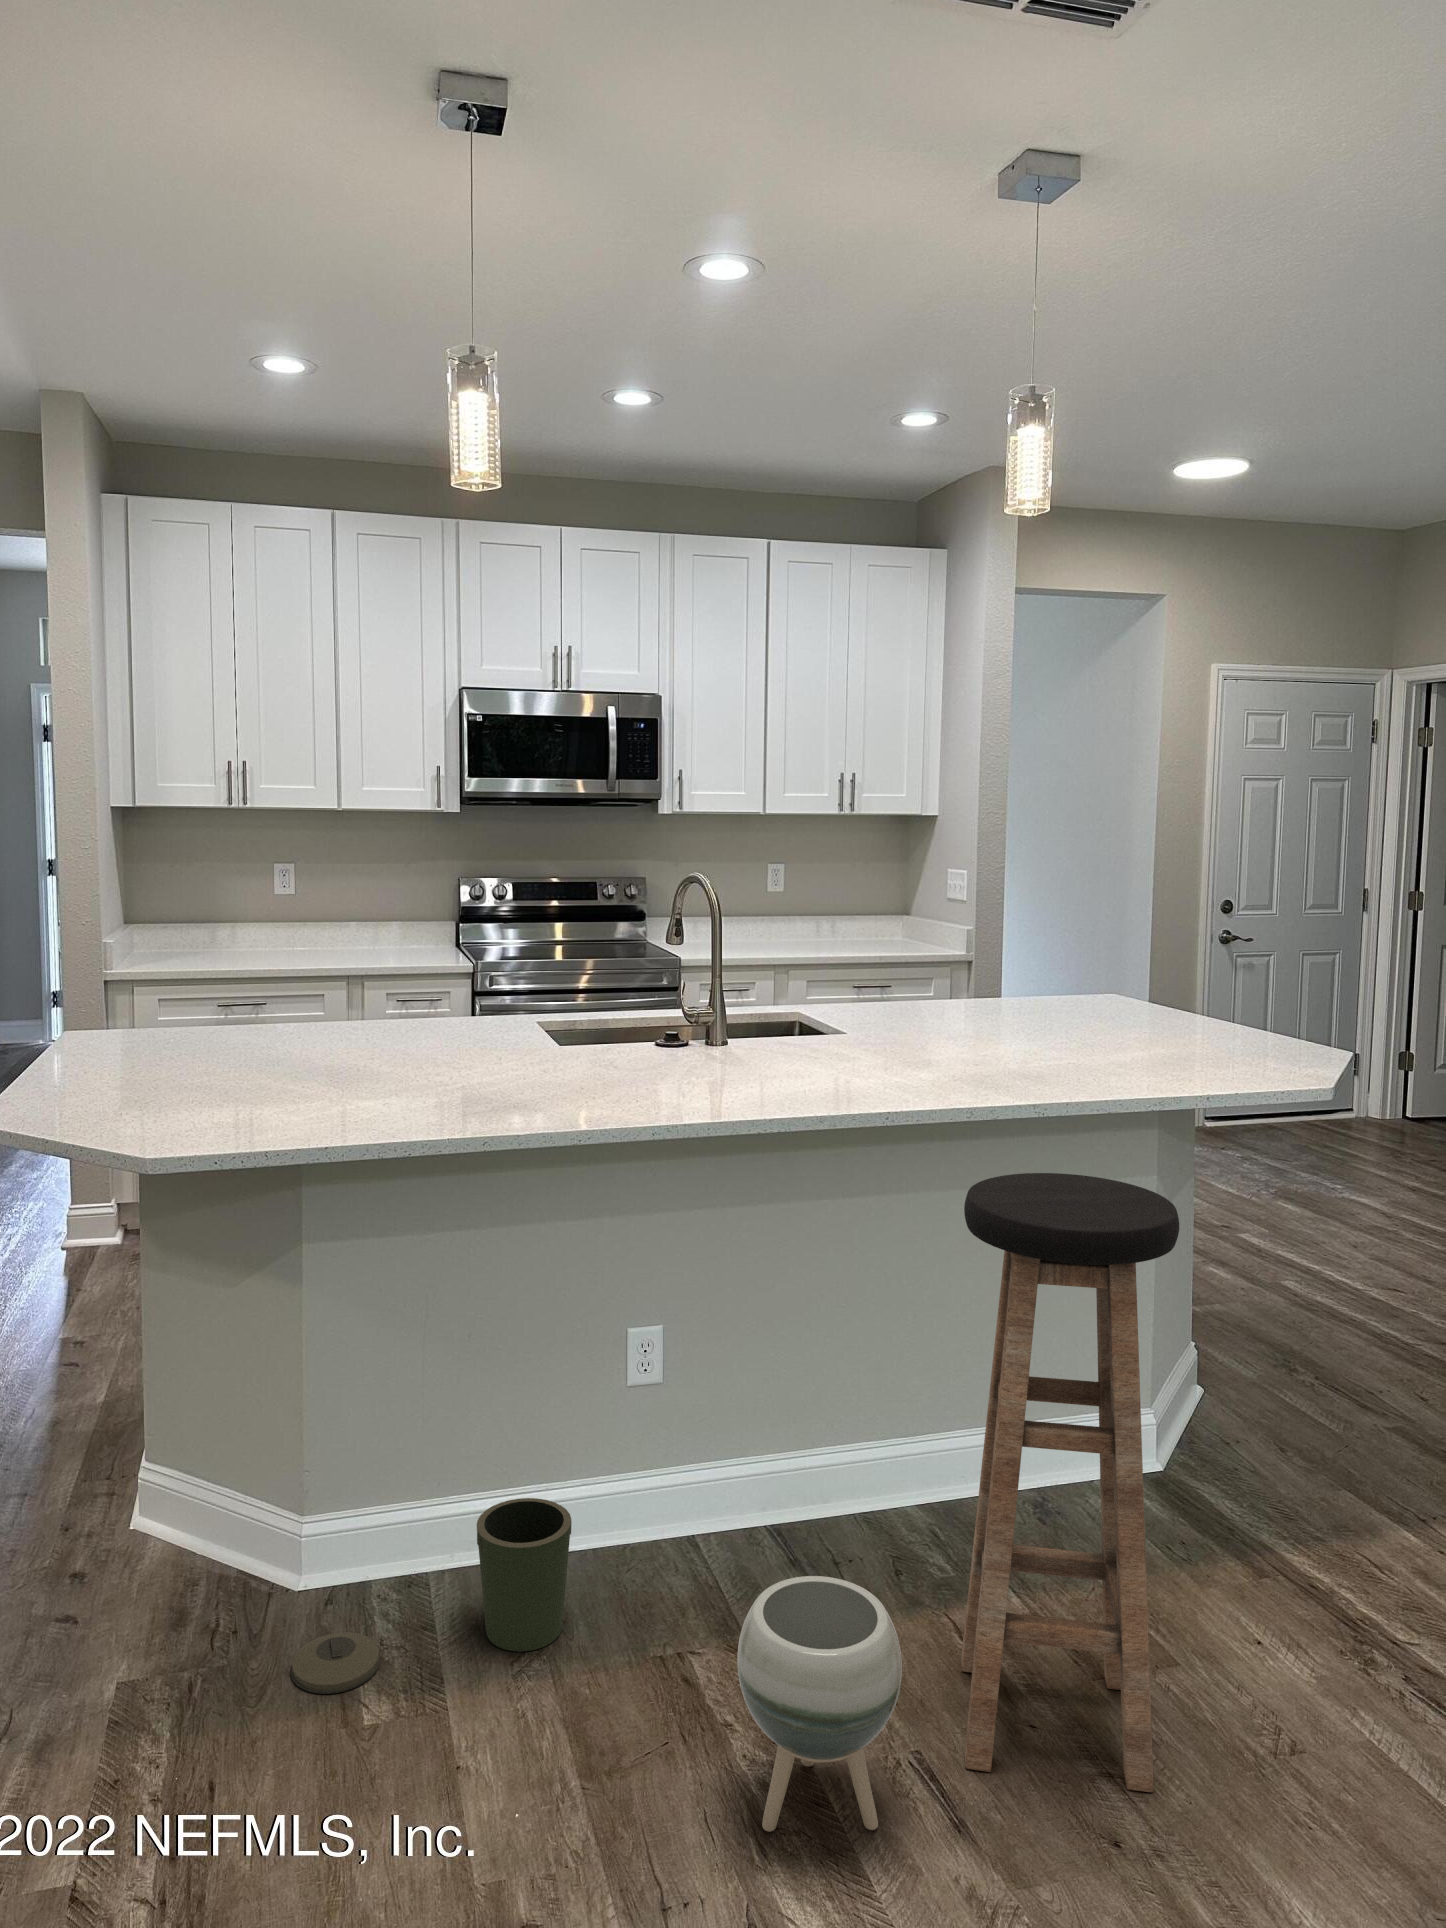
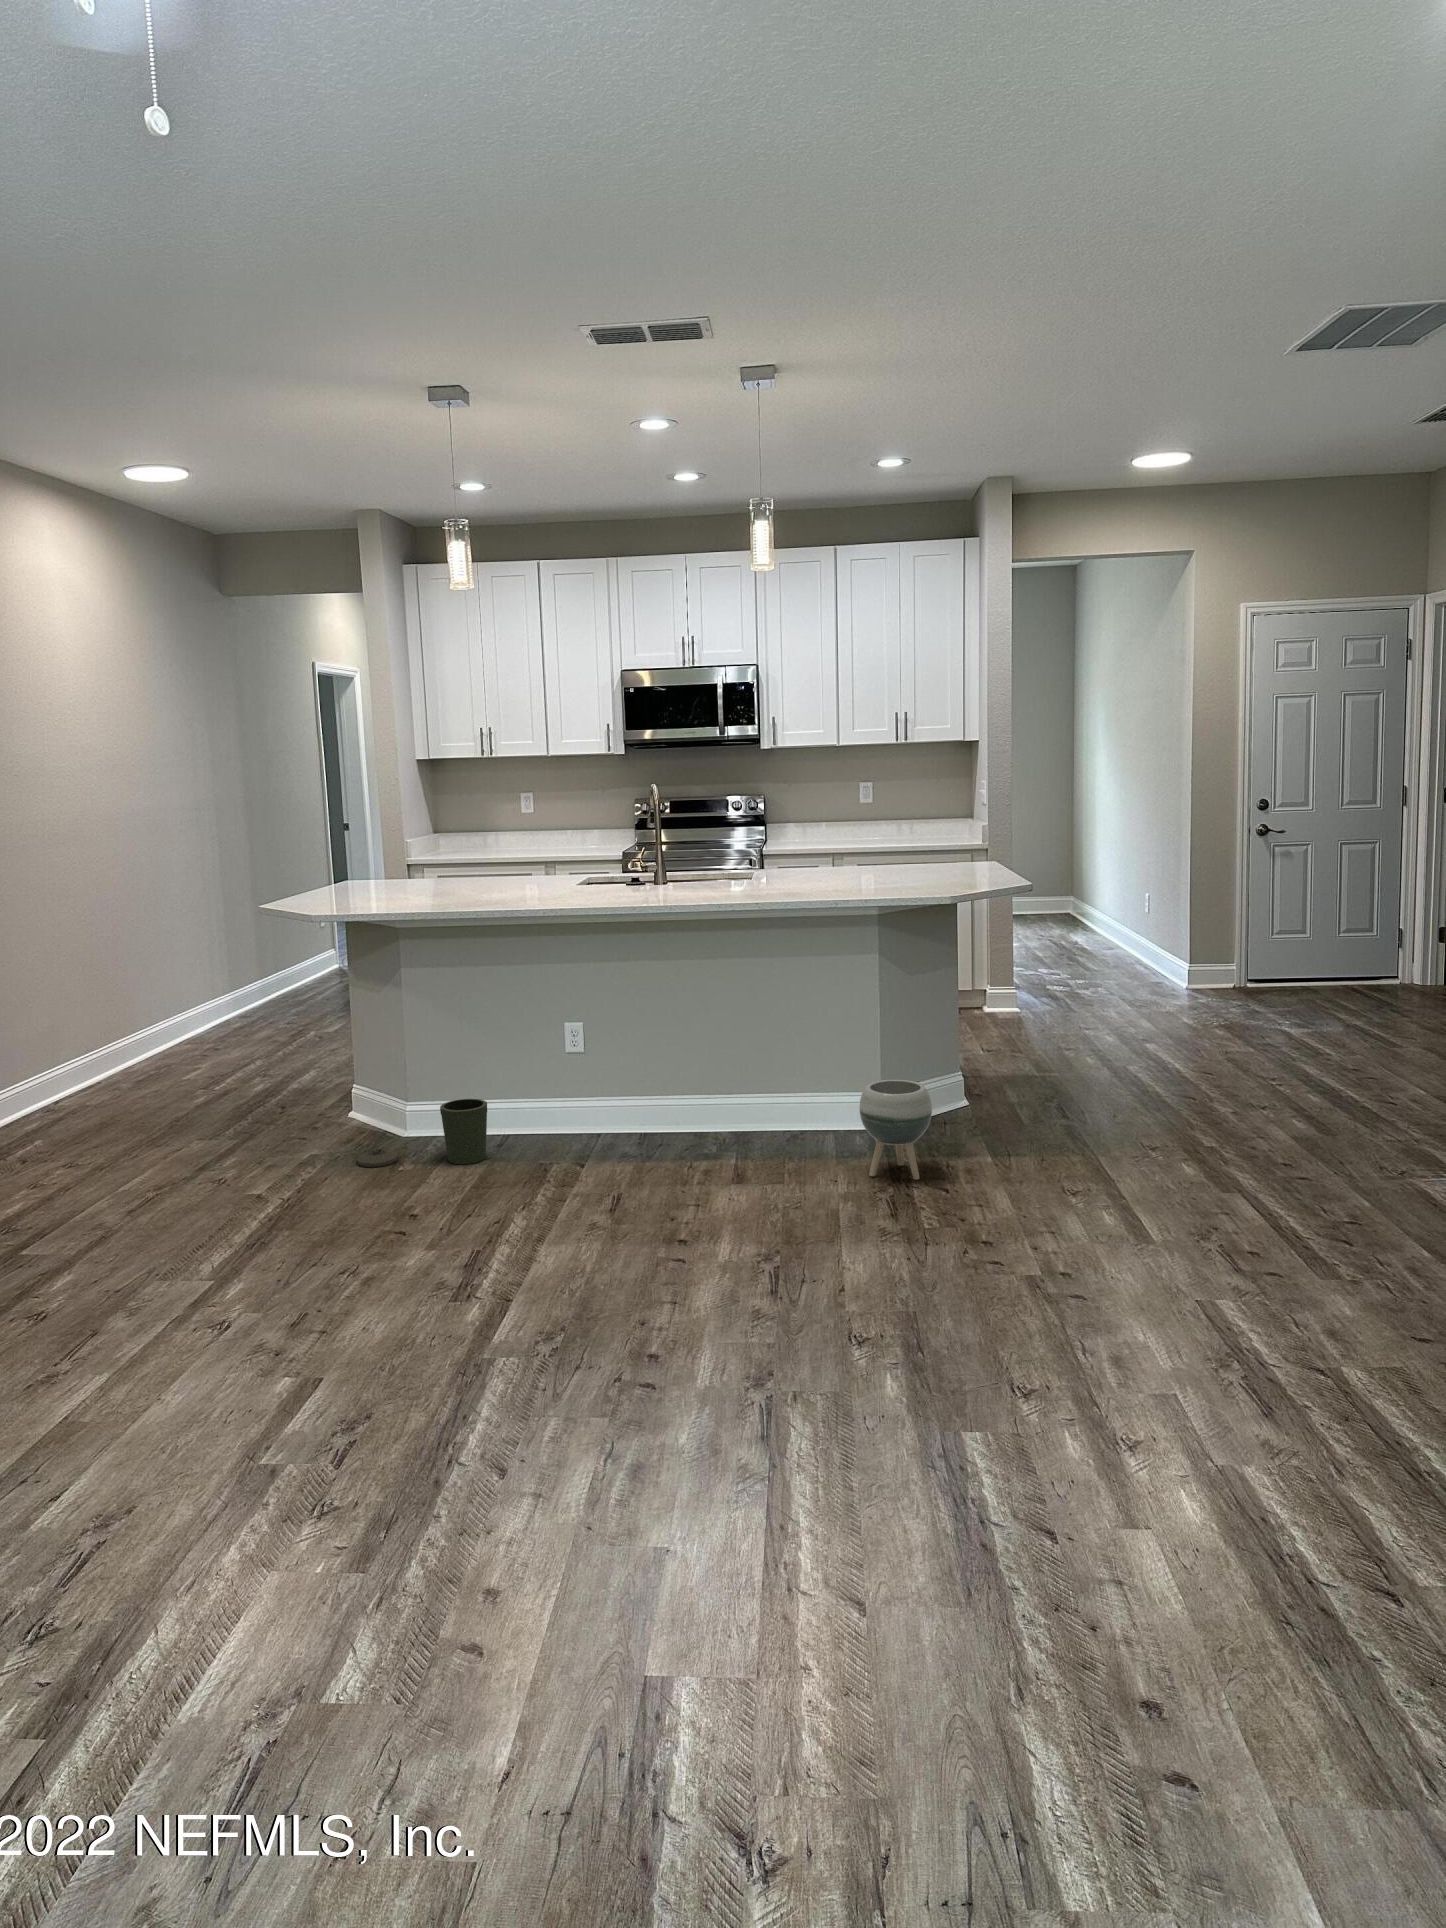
bar stool: present [961,1173,1179,1792] -> none [605,930,725,1223]
planter: present [737,1576,902,1832] -> present [859,1080,932,1180]

